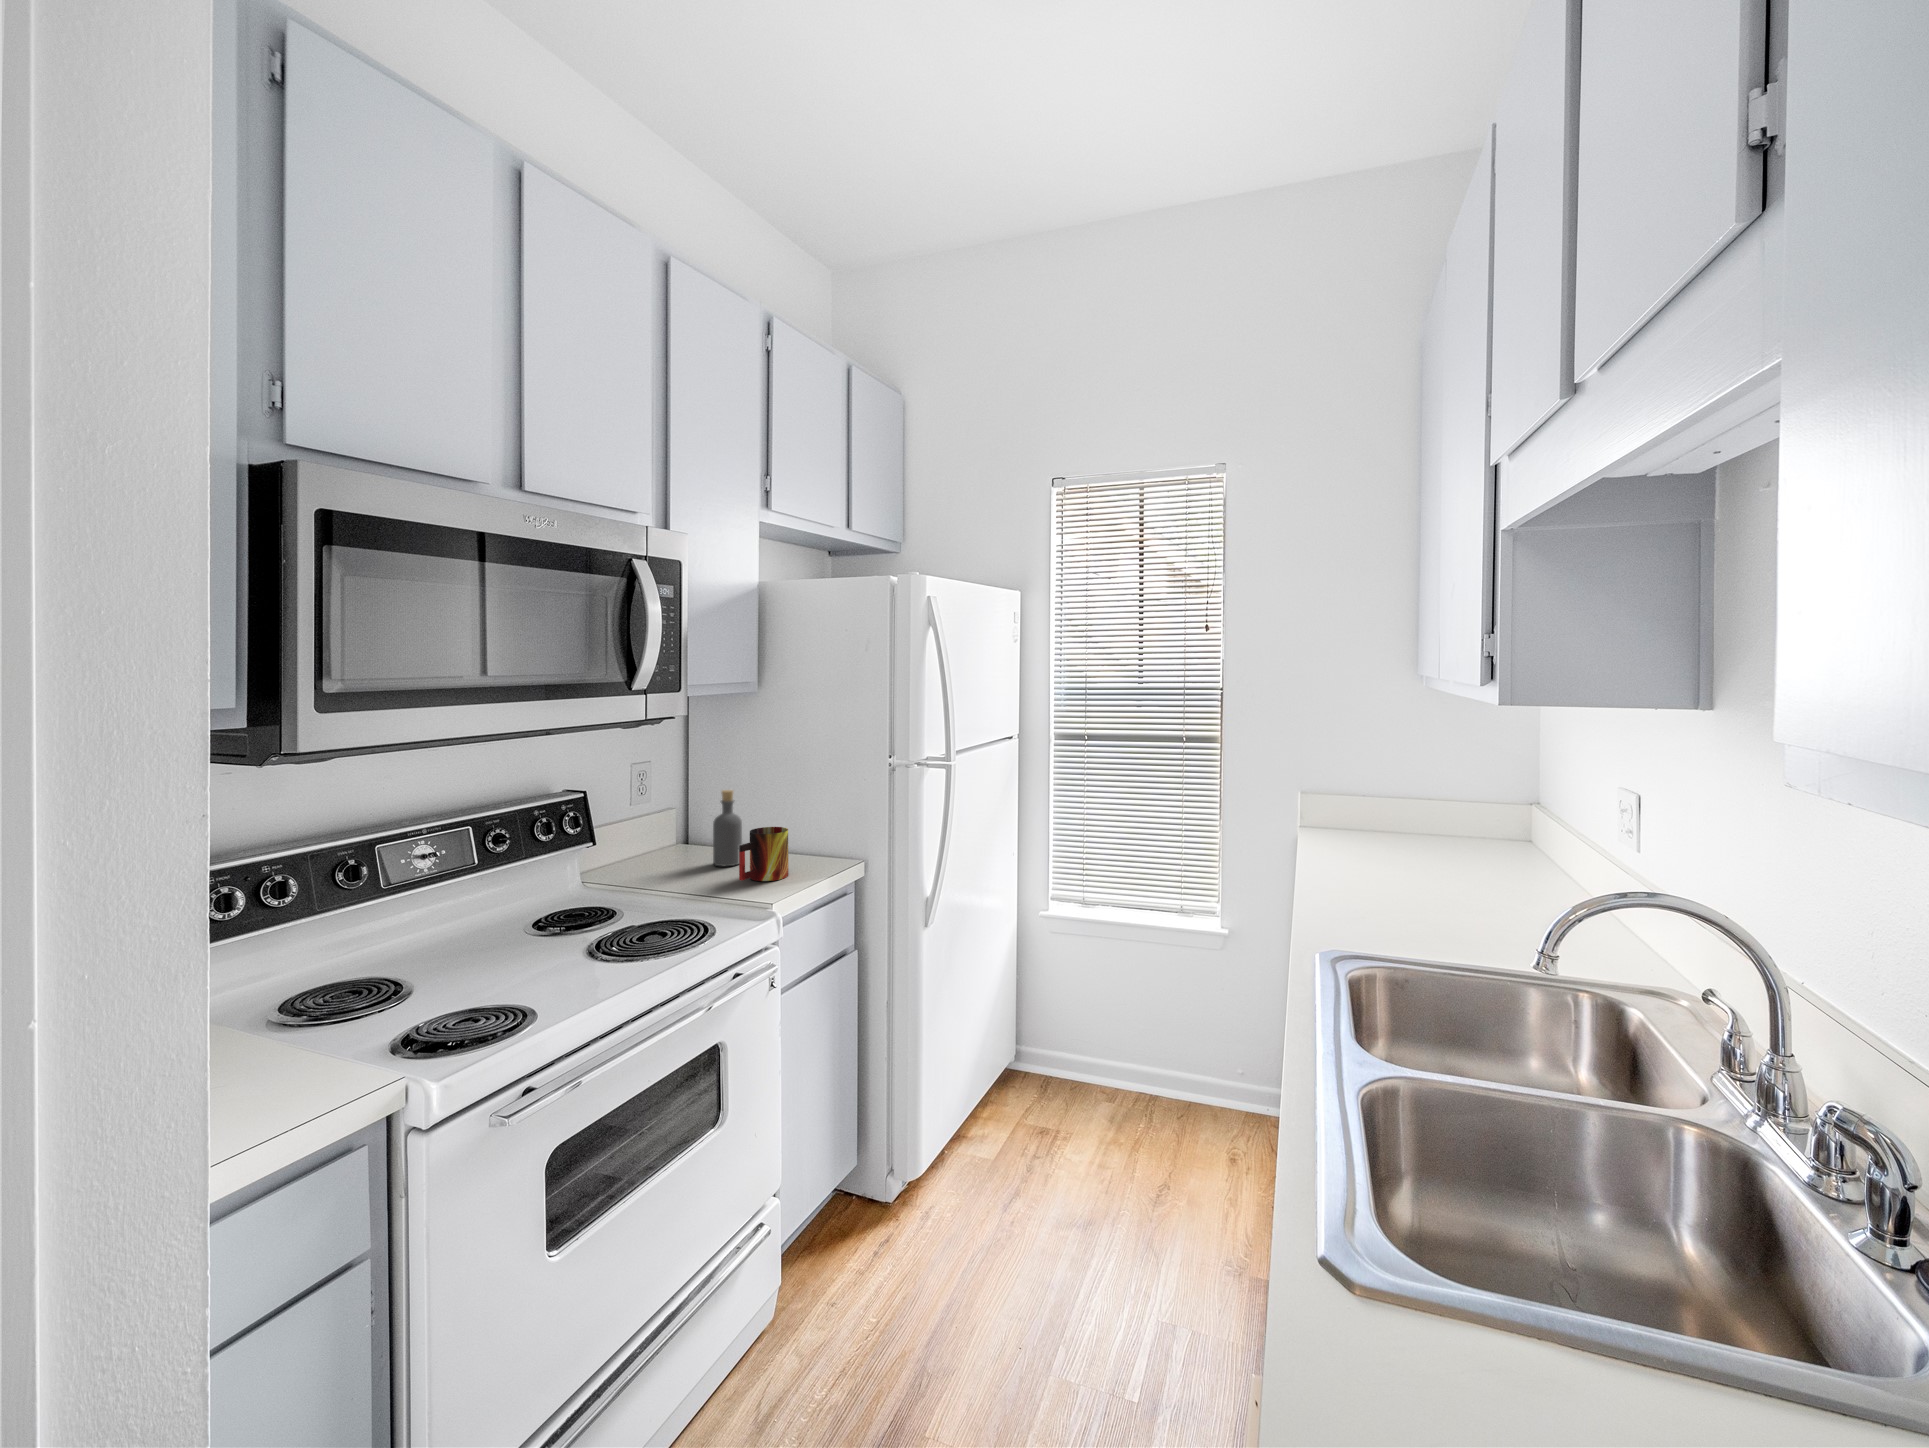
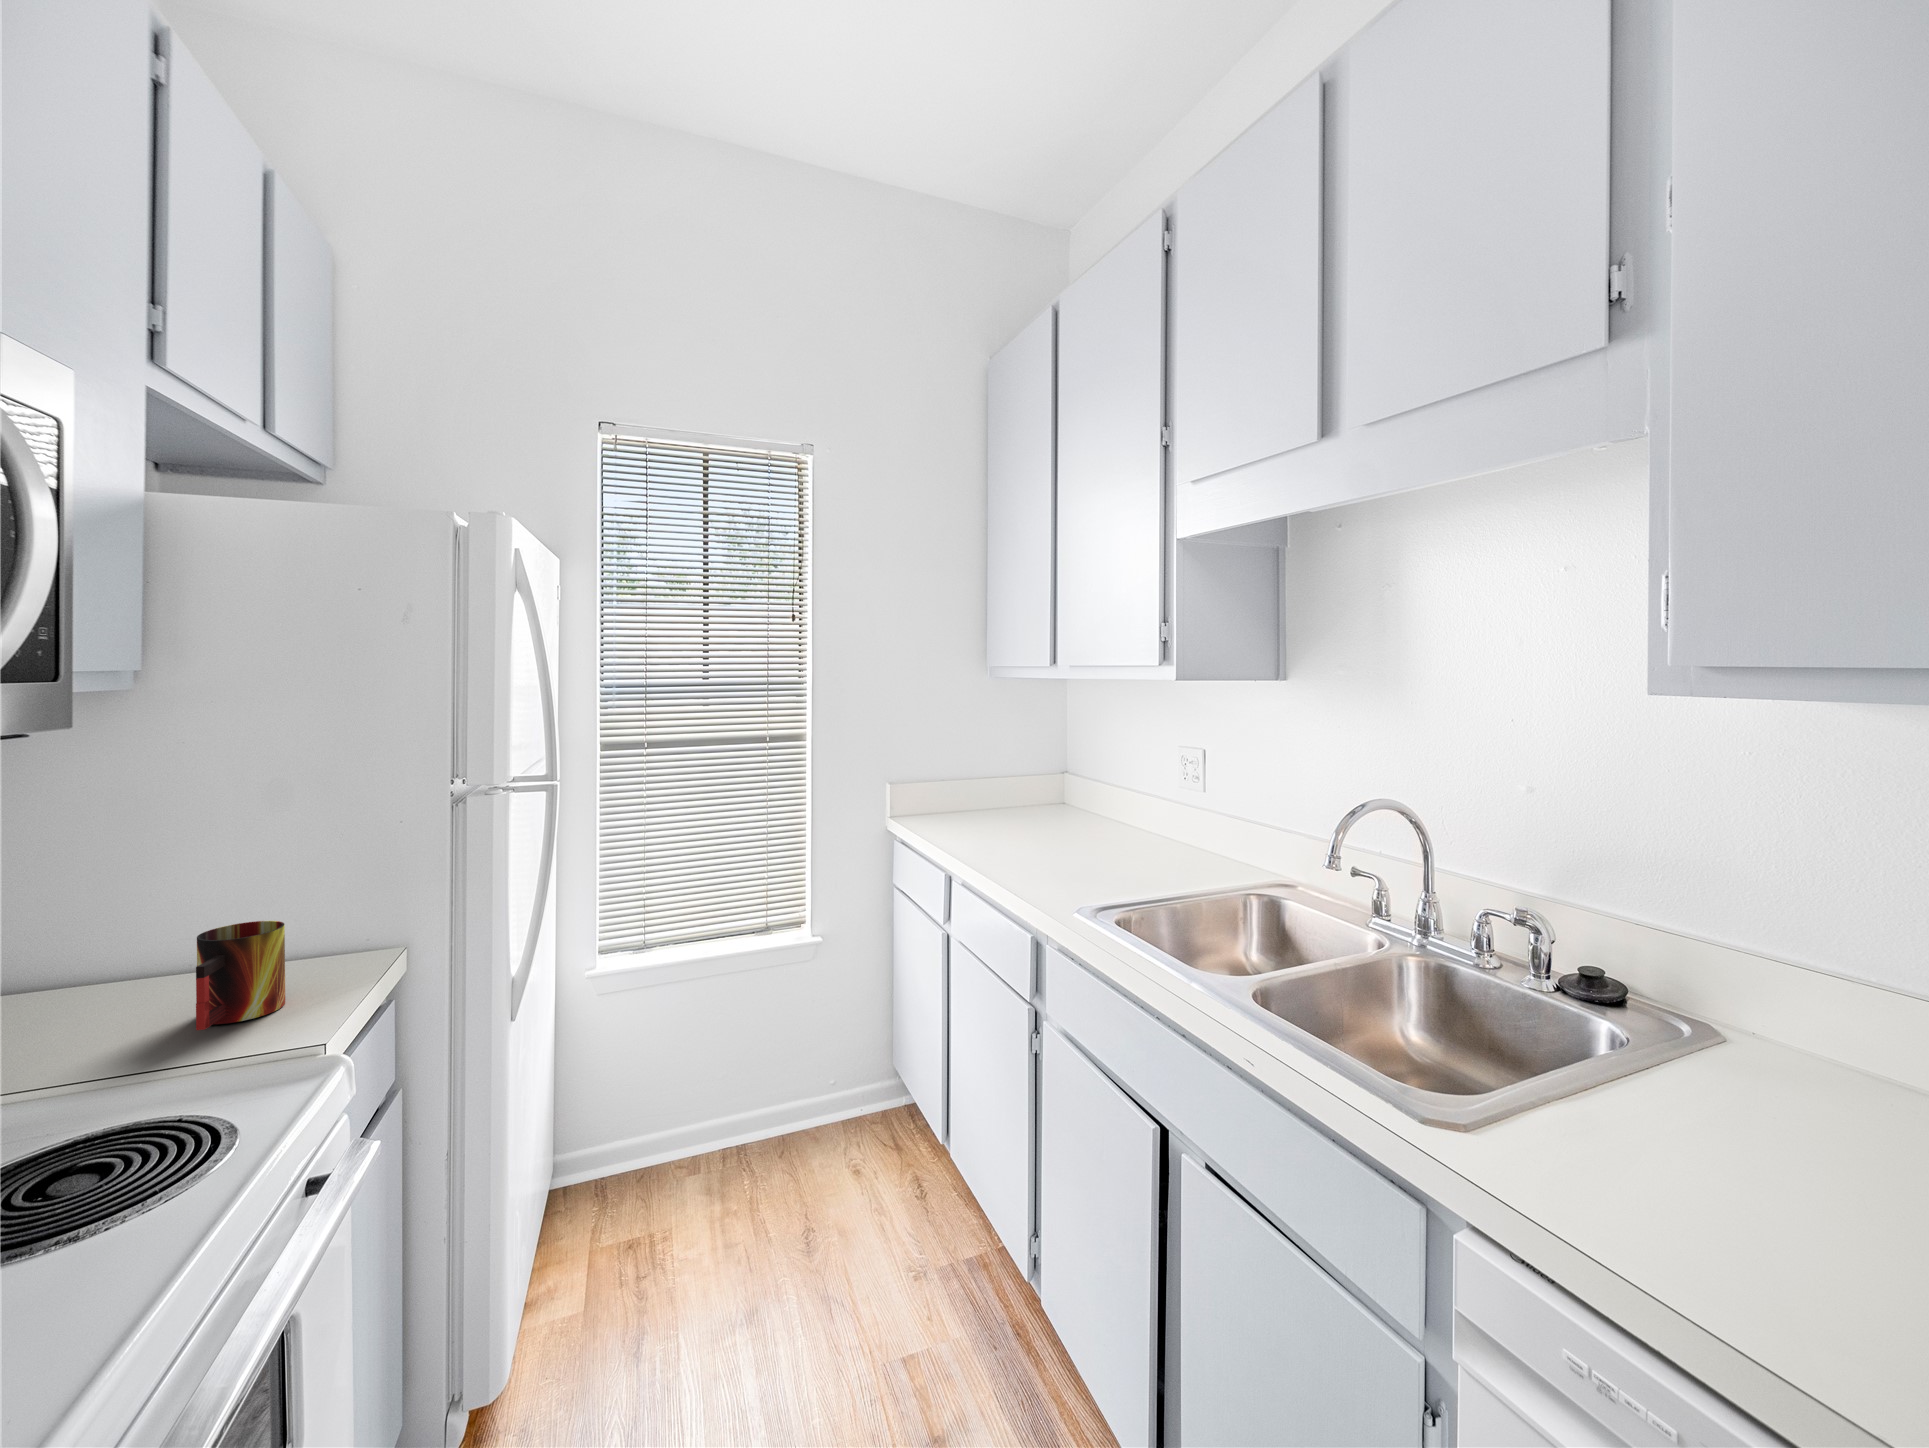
bottle: present [713,790,742,866] -> none [60,873,135,1022]

